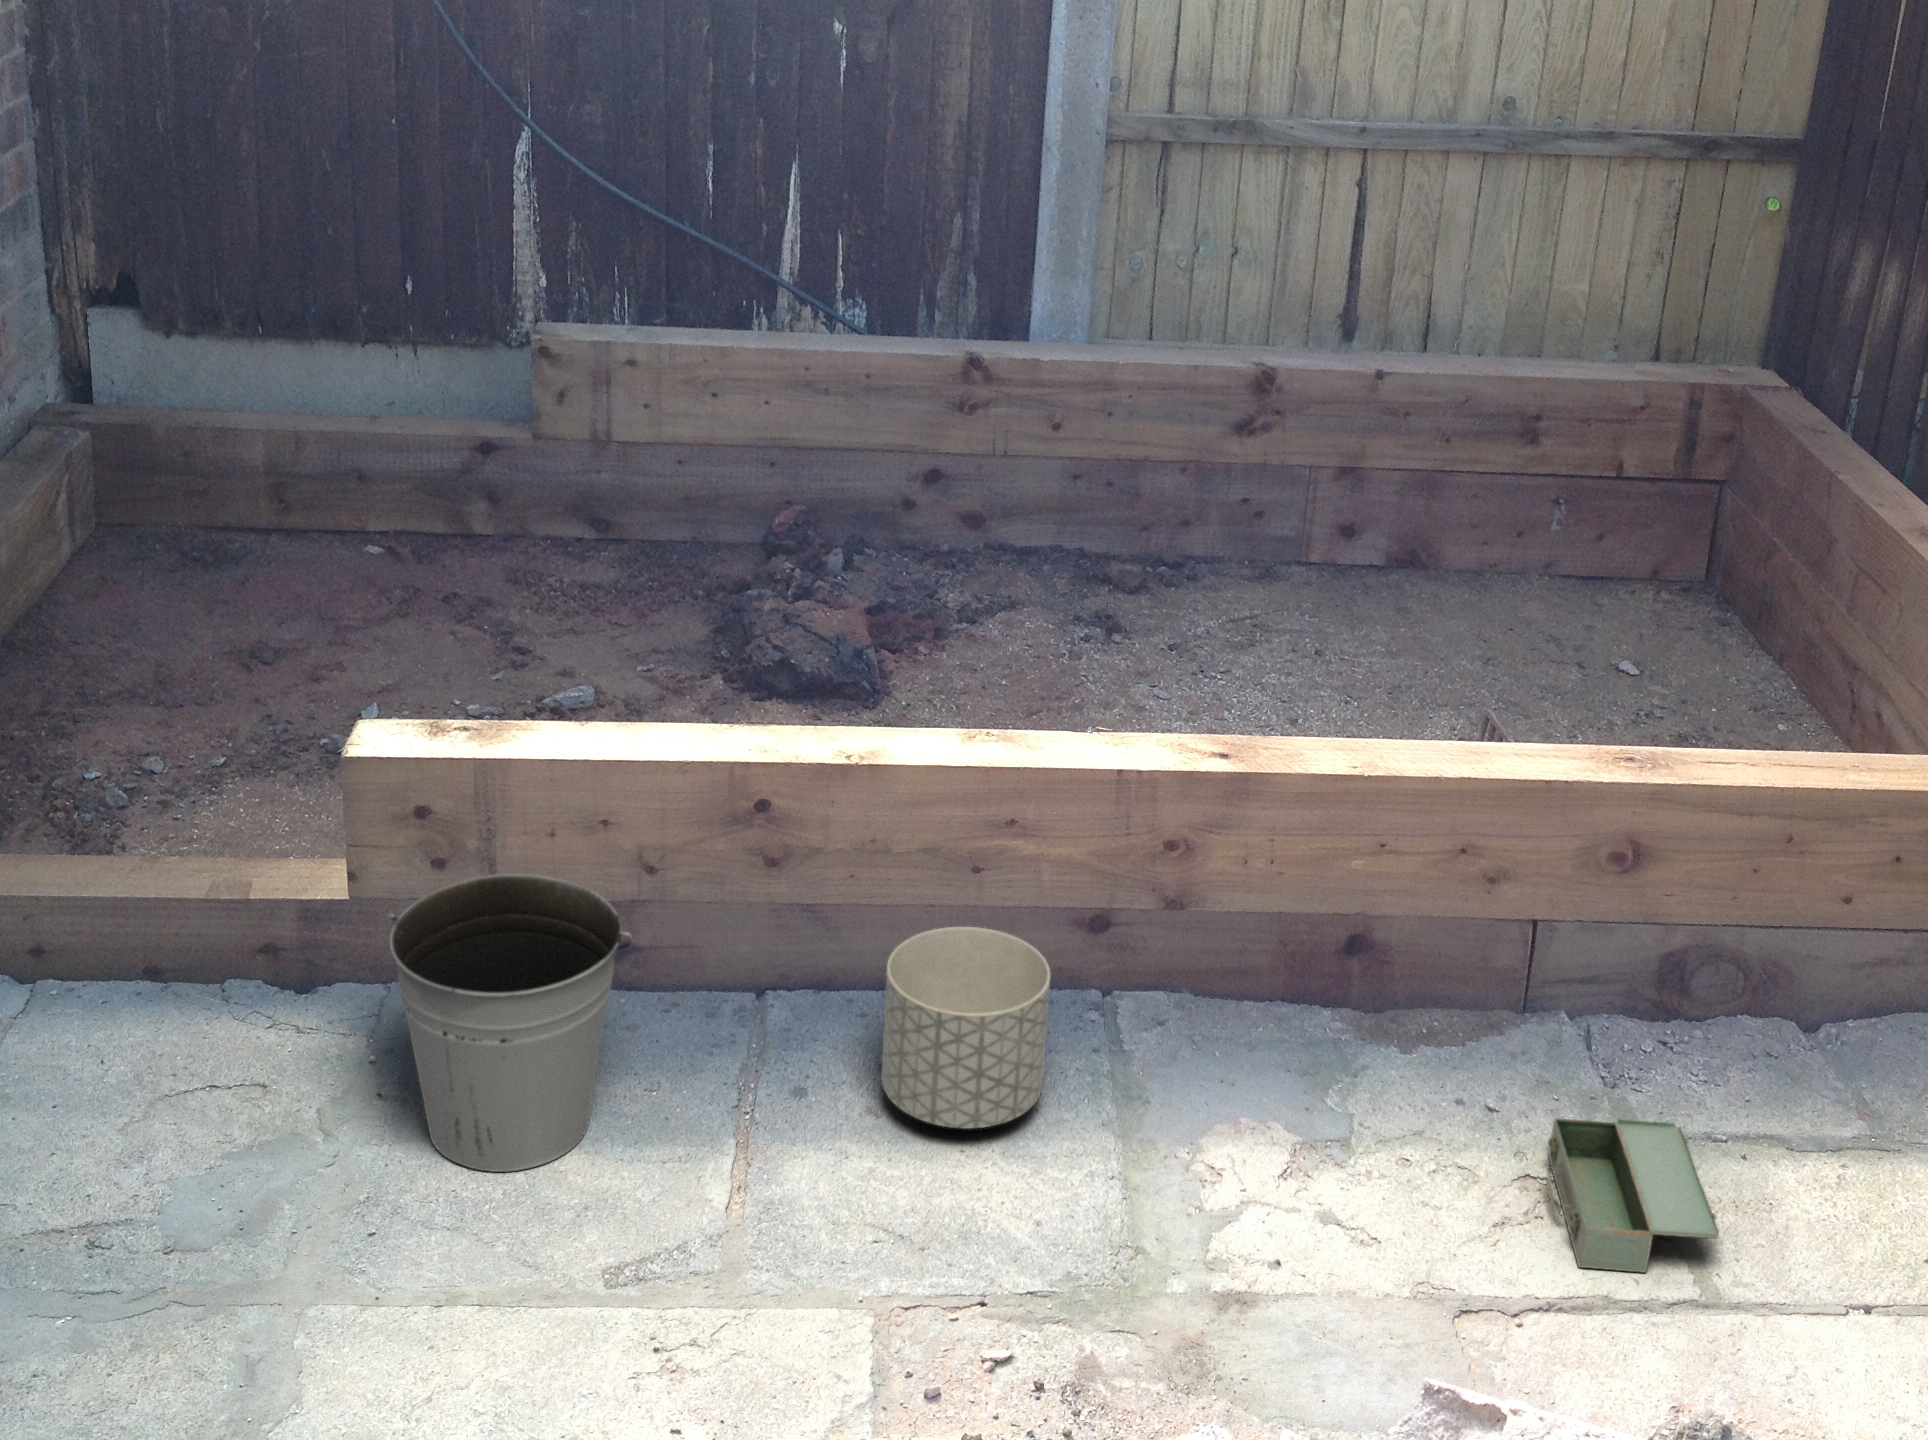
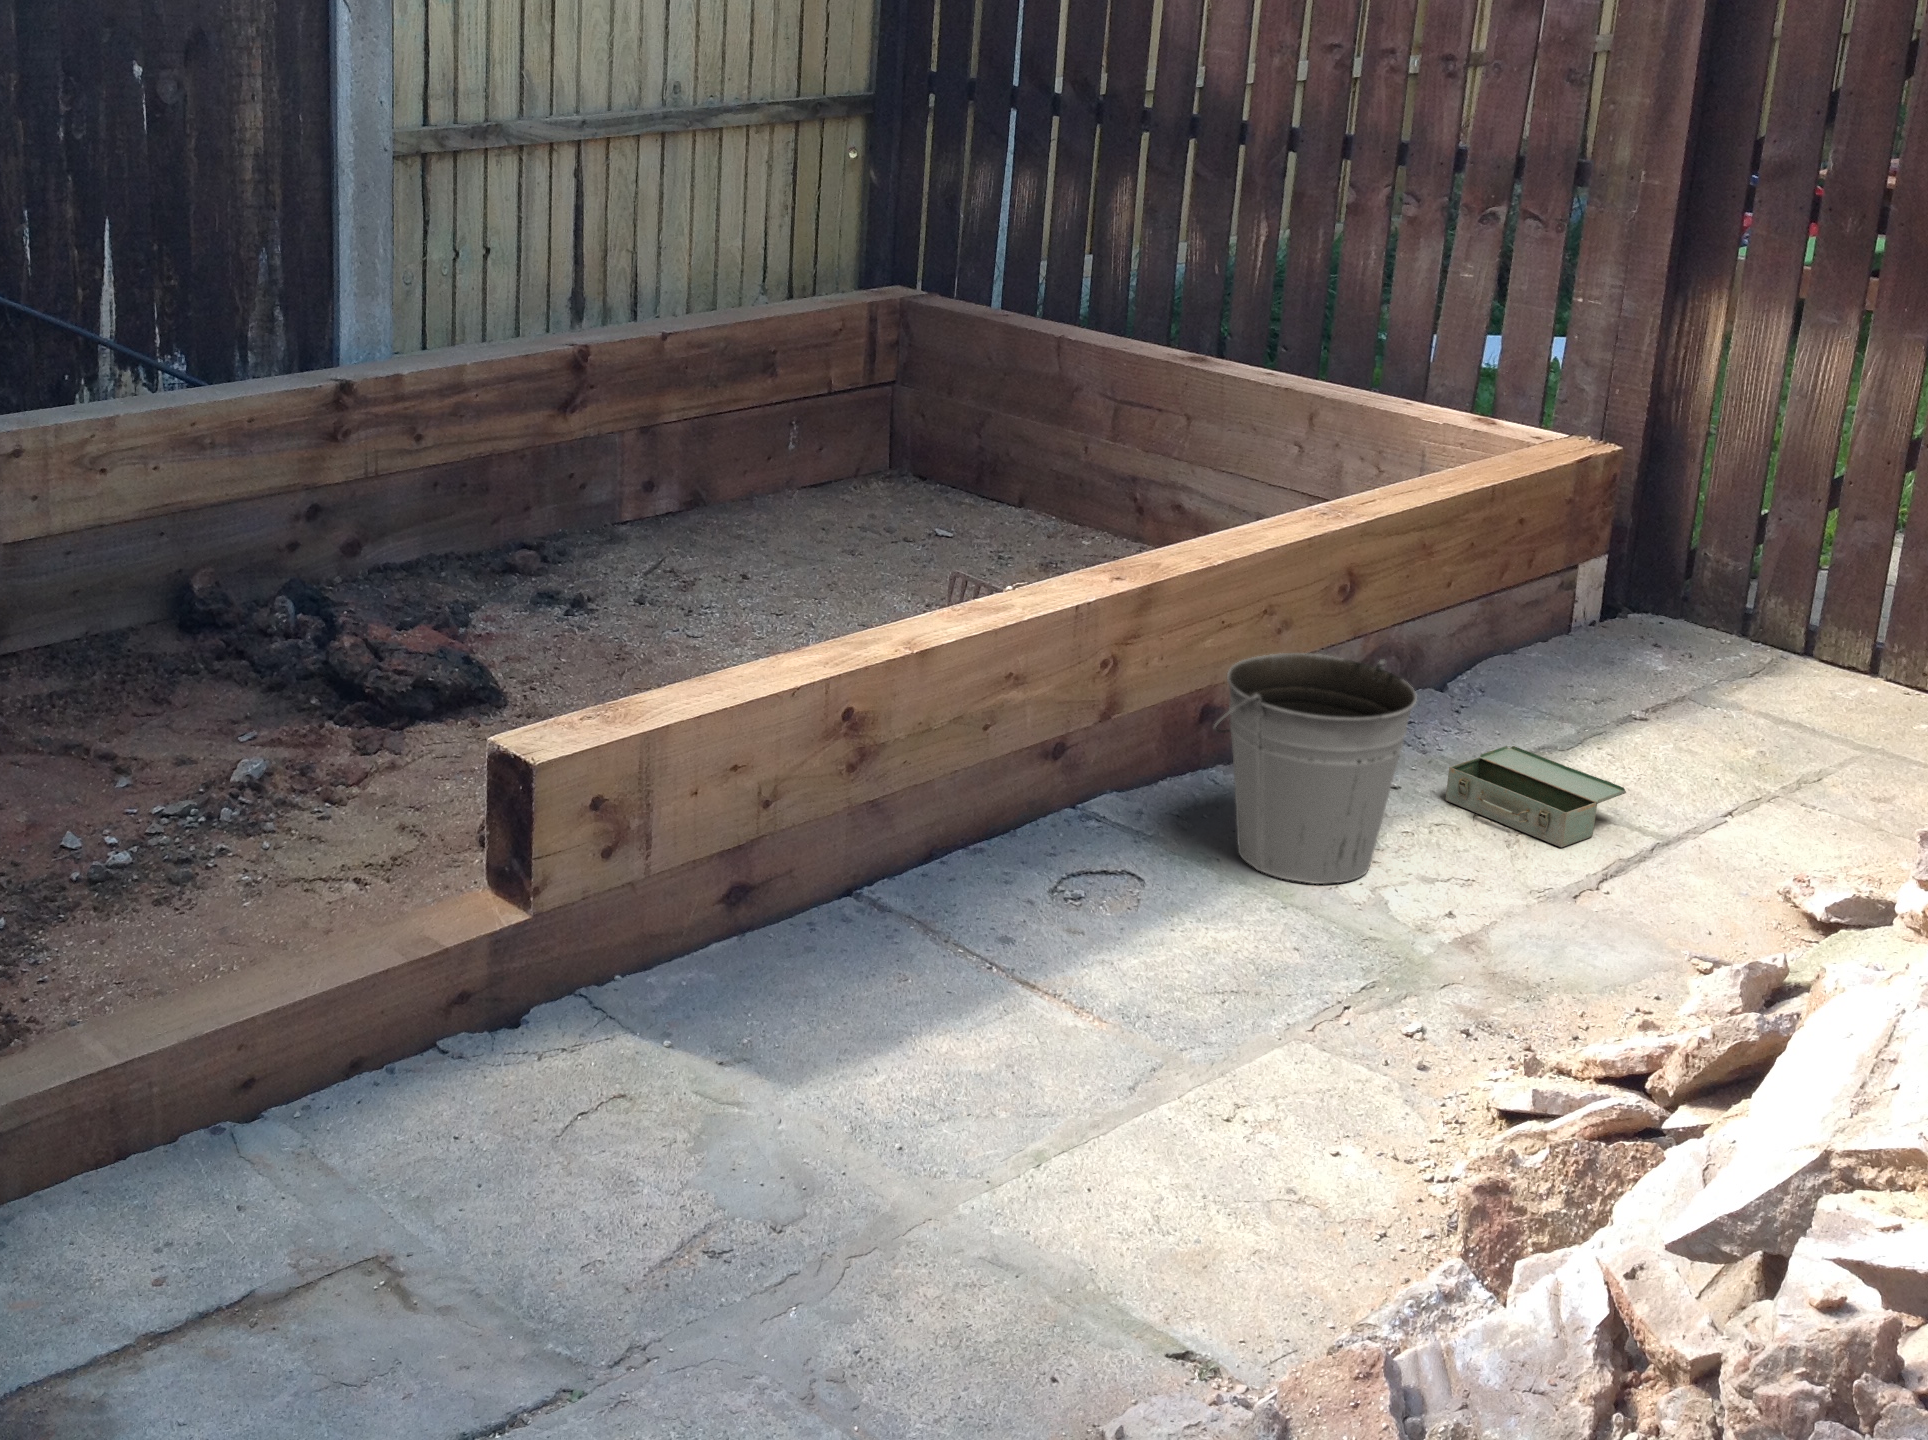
bucket: present [387,874,632,1172] -> present [1214,653,1417,884]
planter: present [881,927,1050,1129] -> none [1025,751,1181,920]

